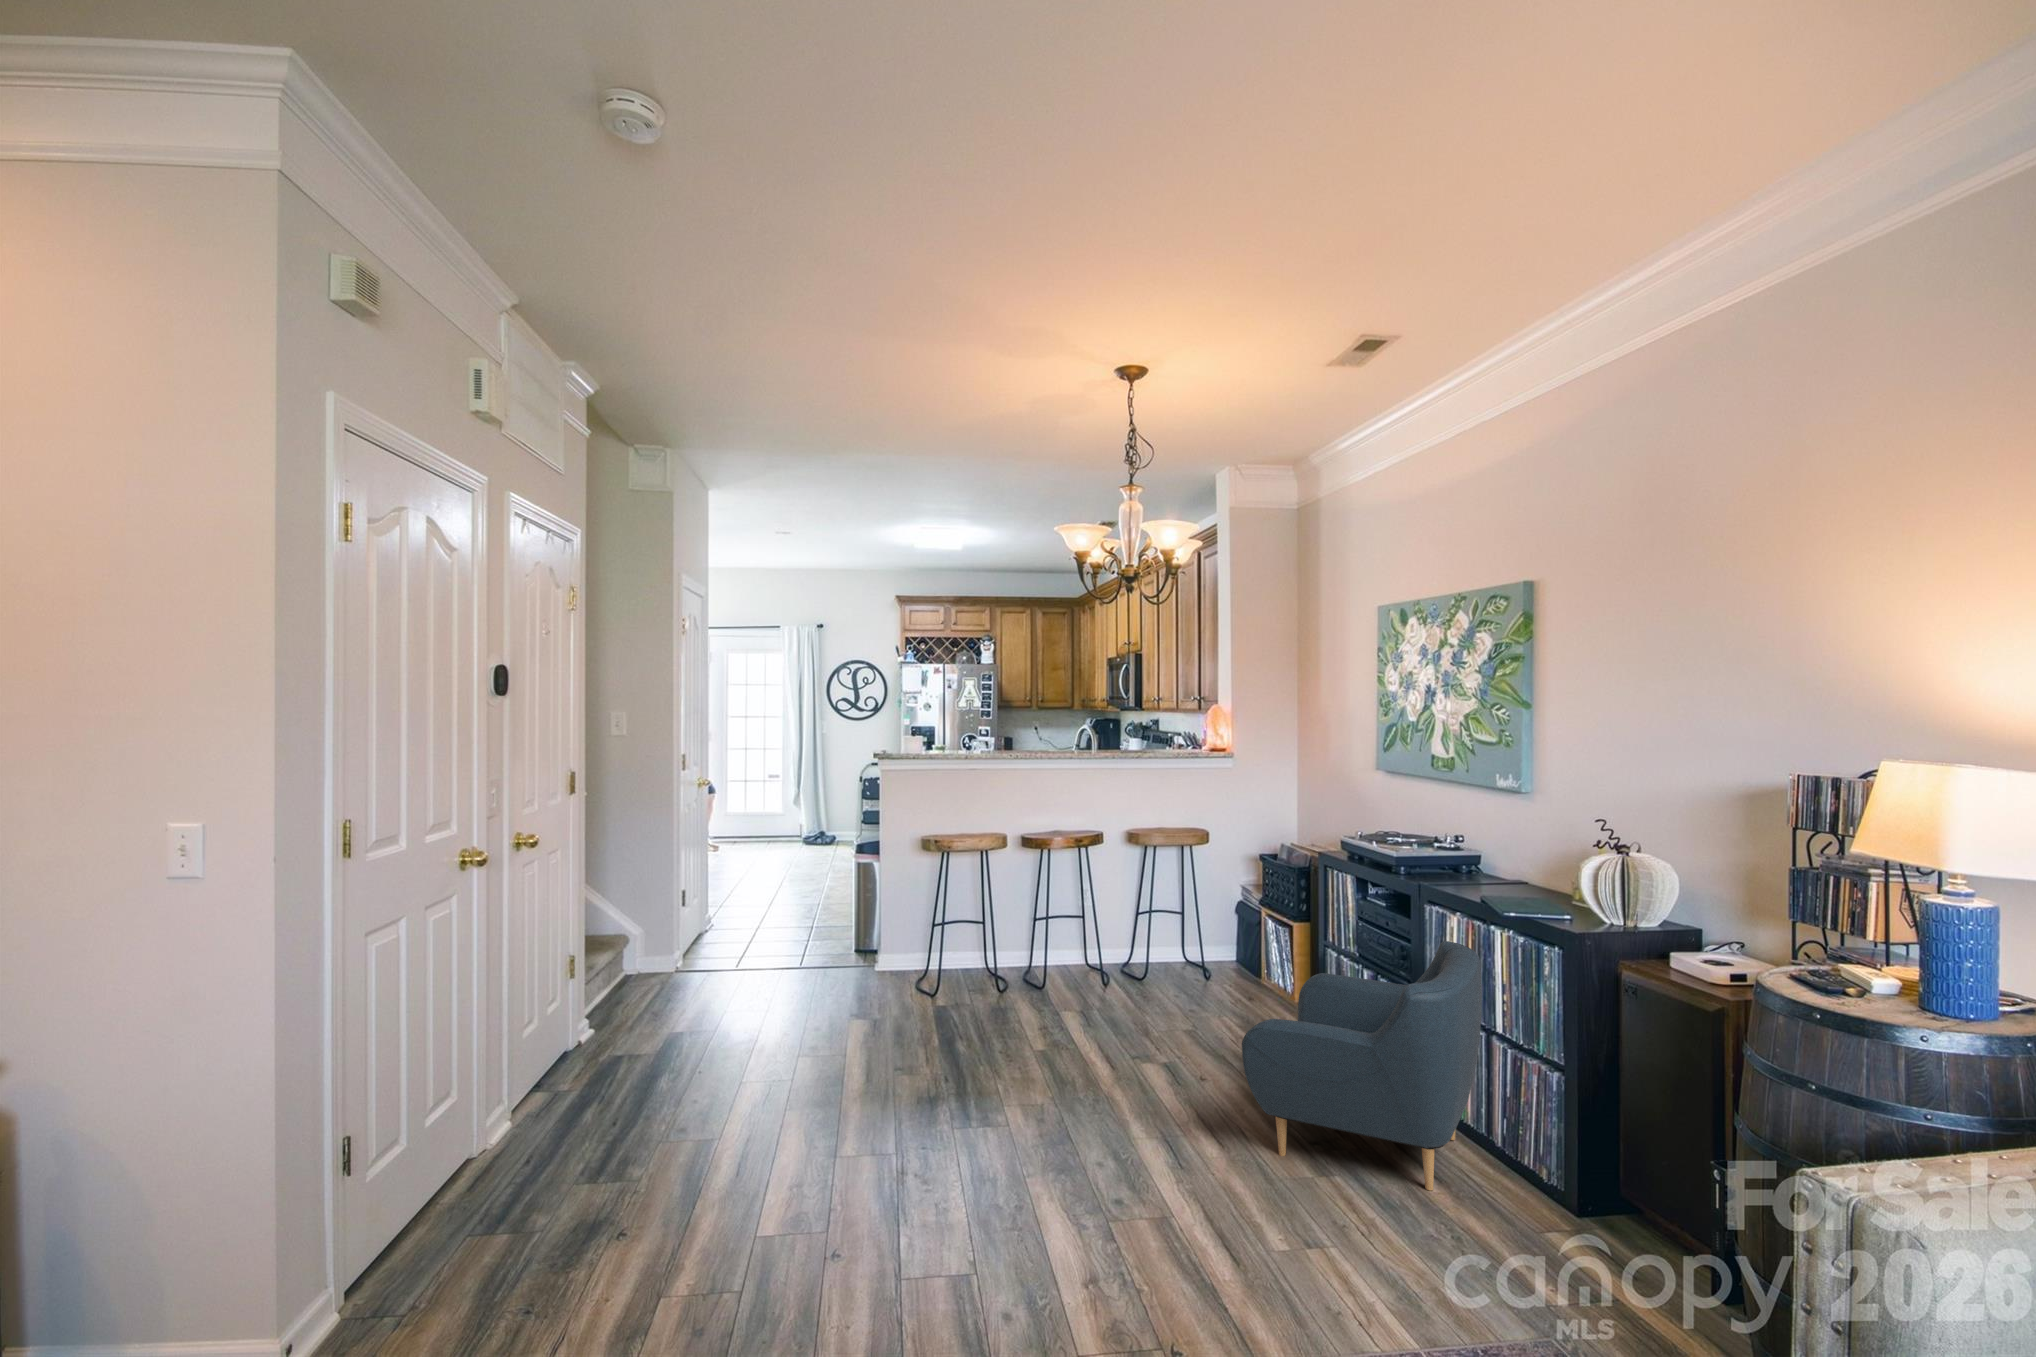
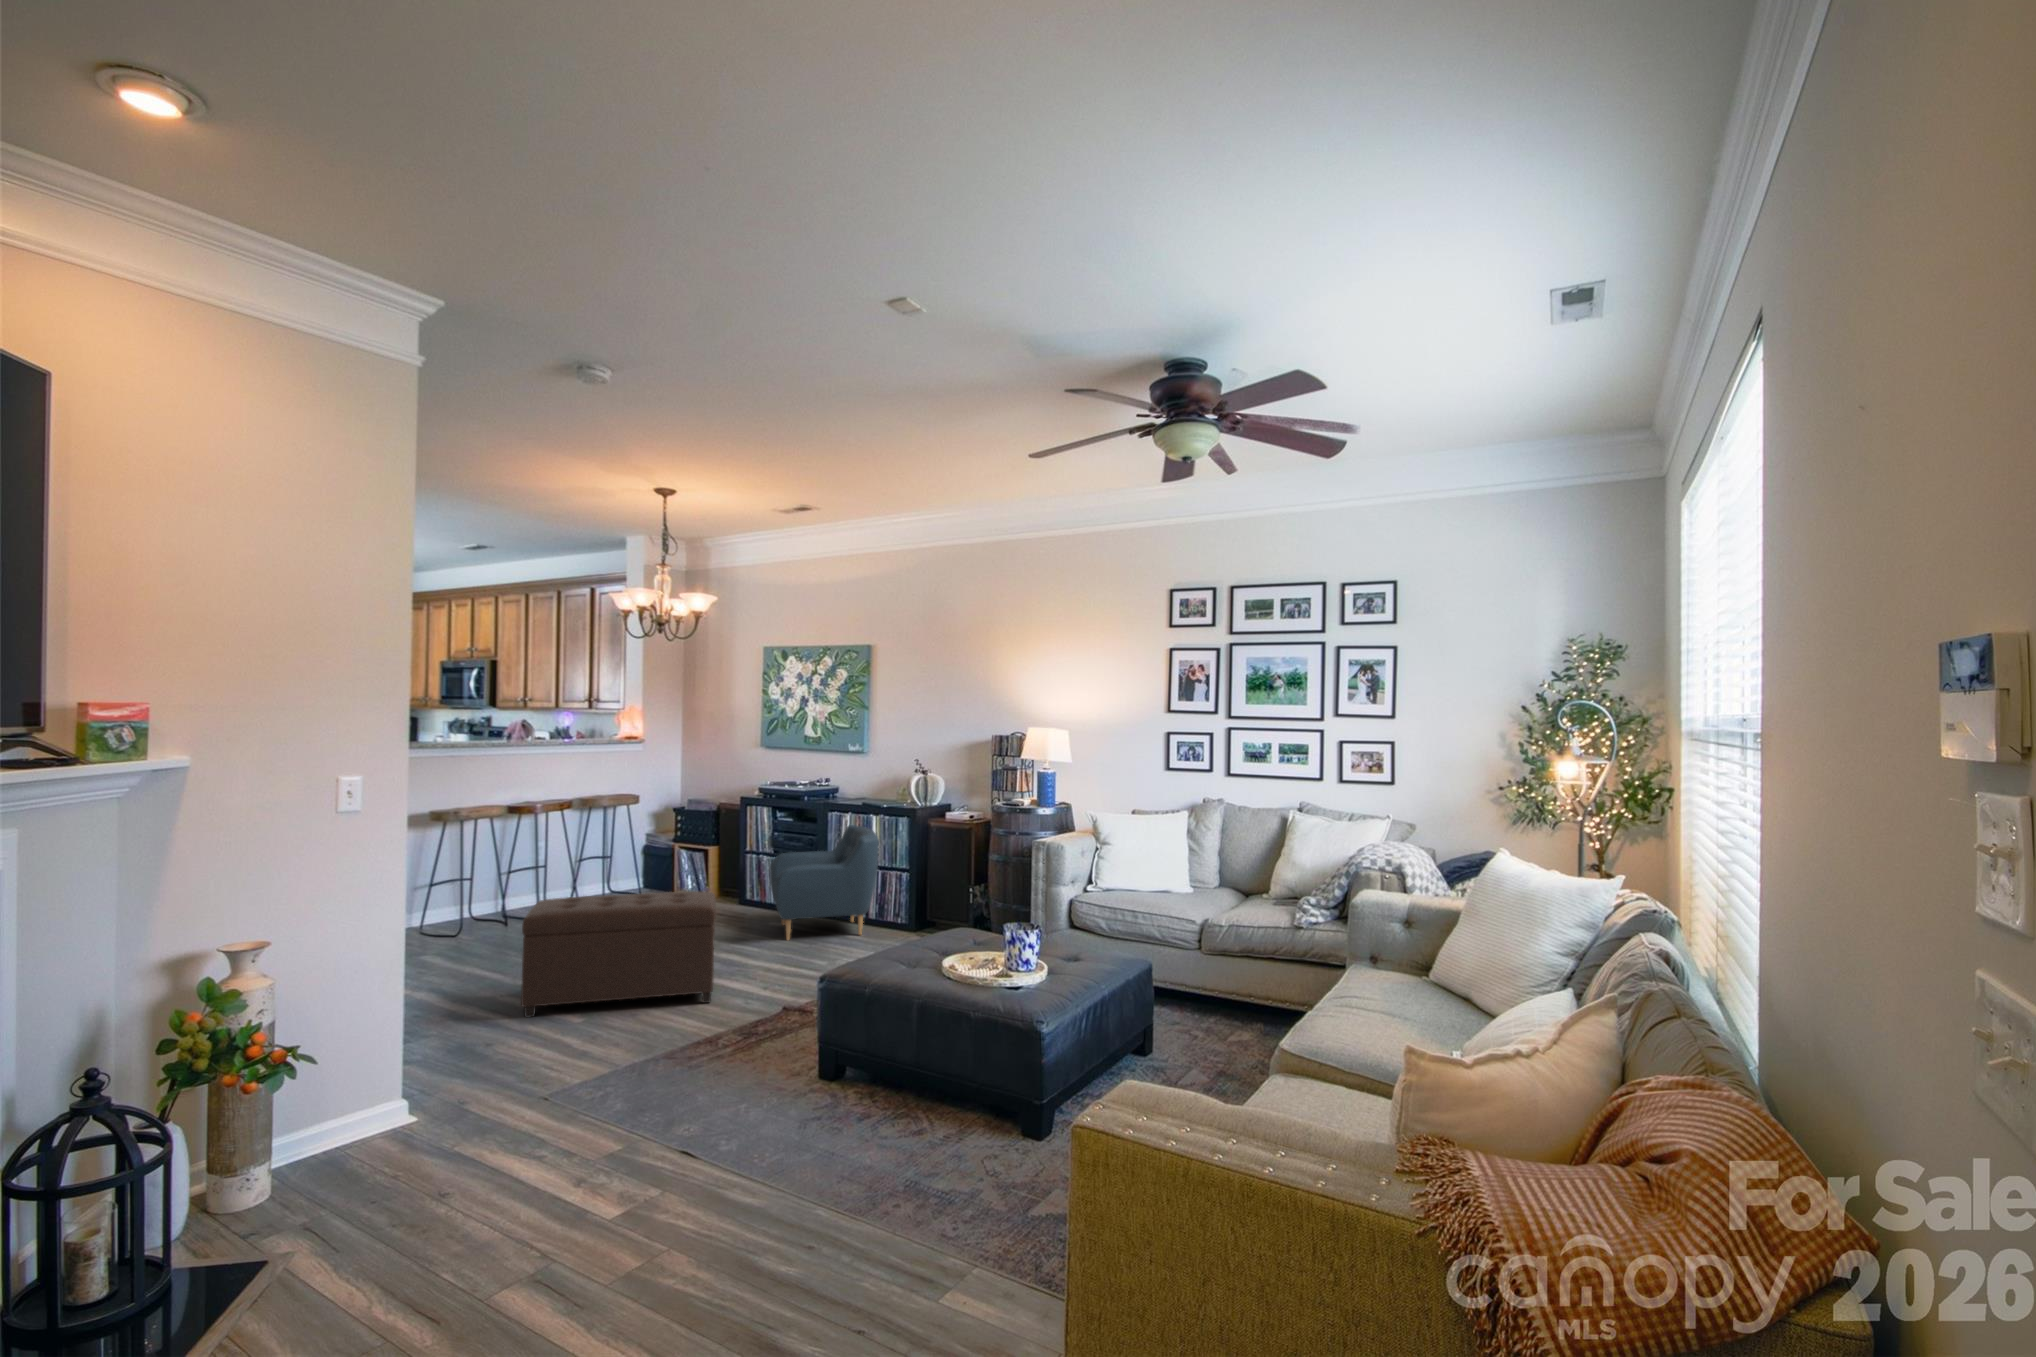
ottoman: none [719,1019,1034,1307] -> present [521,892,716,1018]

